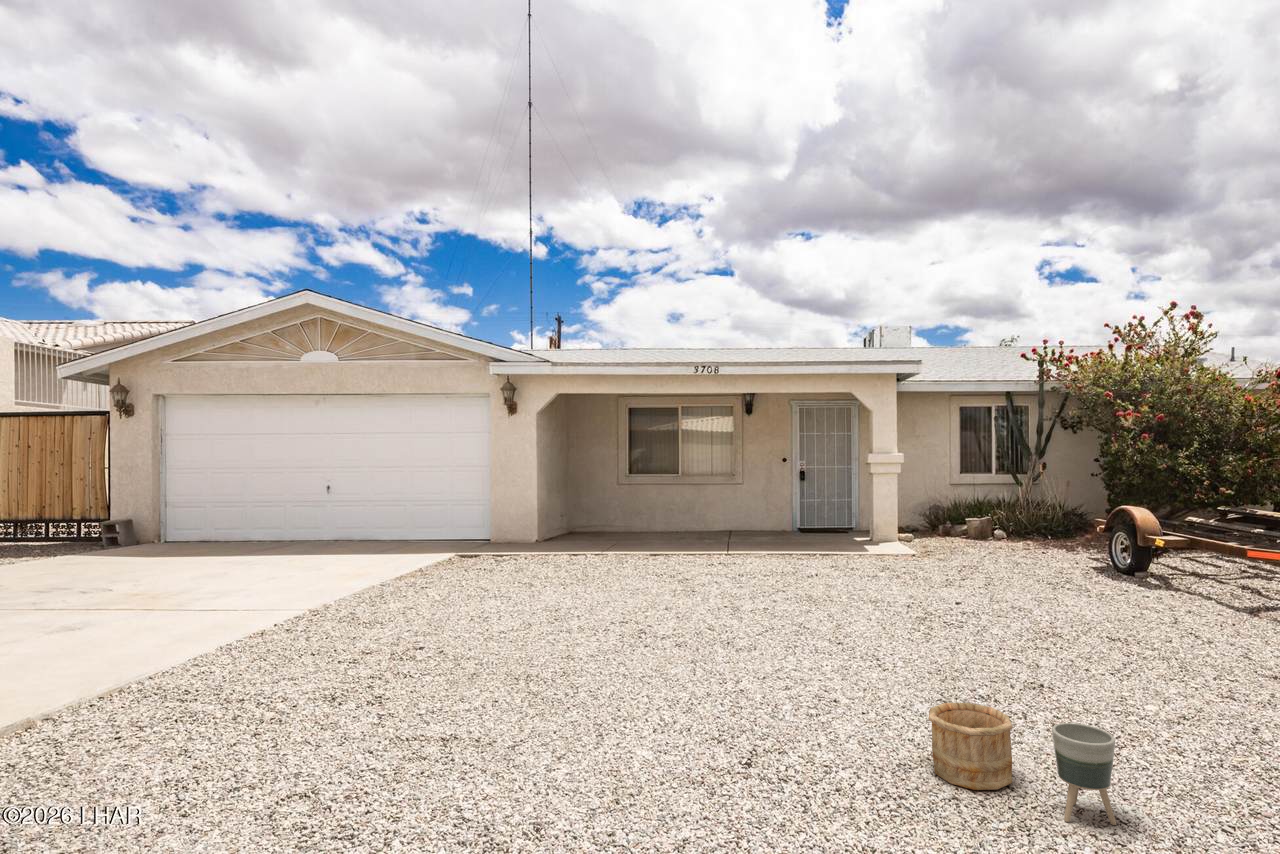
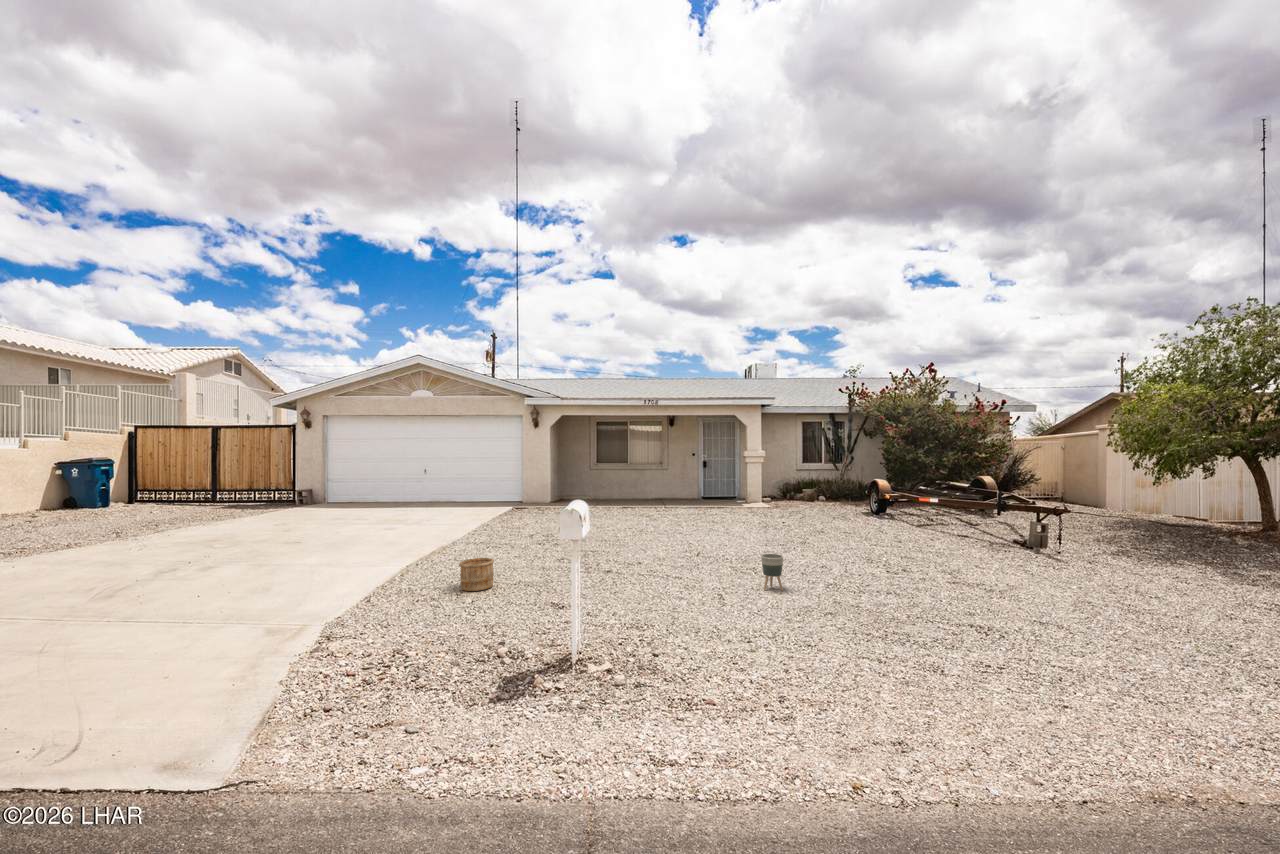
wooden bucket: present [929,703,1013,790] -> present [459,558,494,591]

